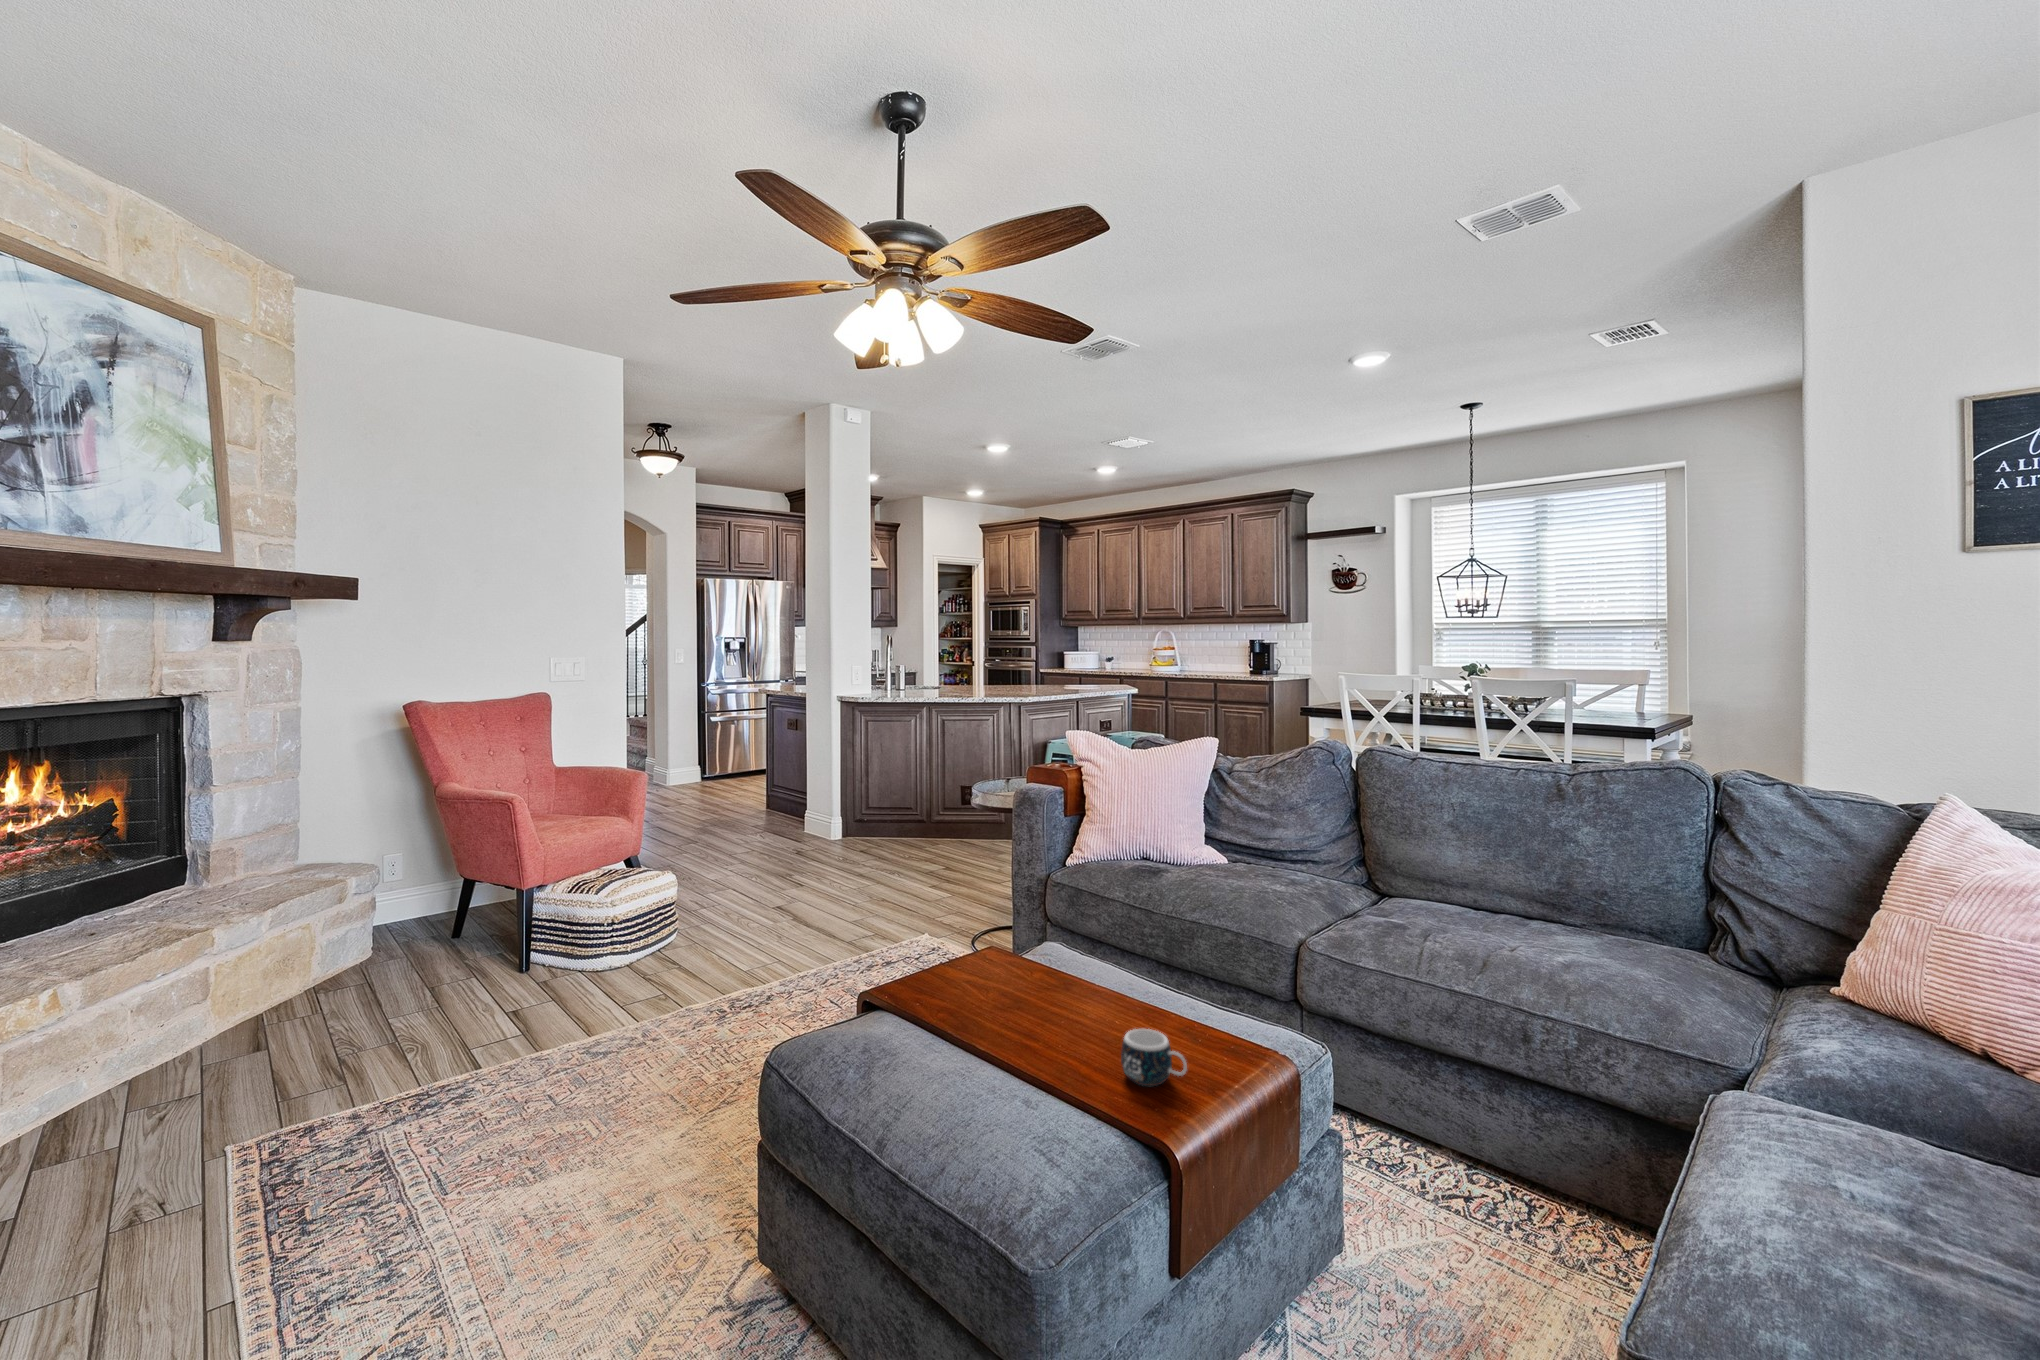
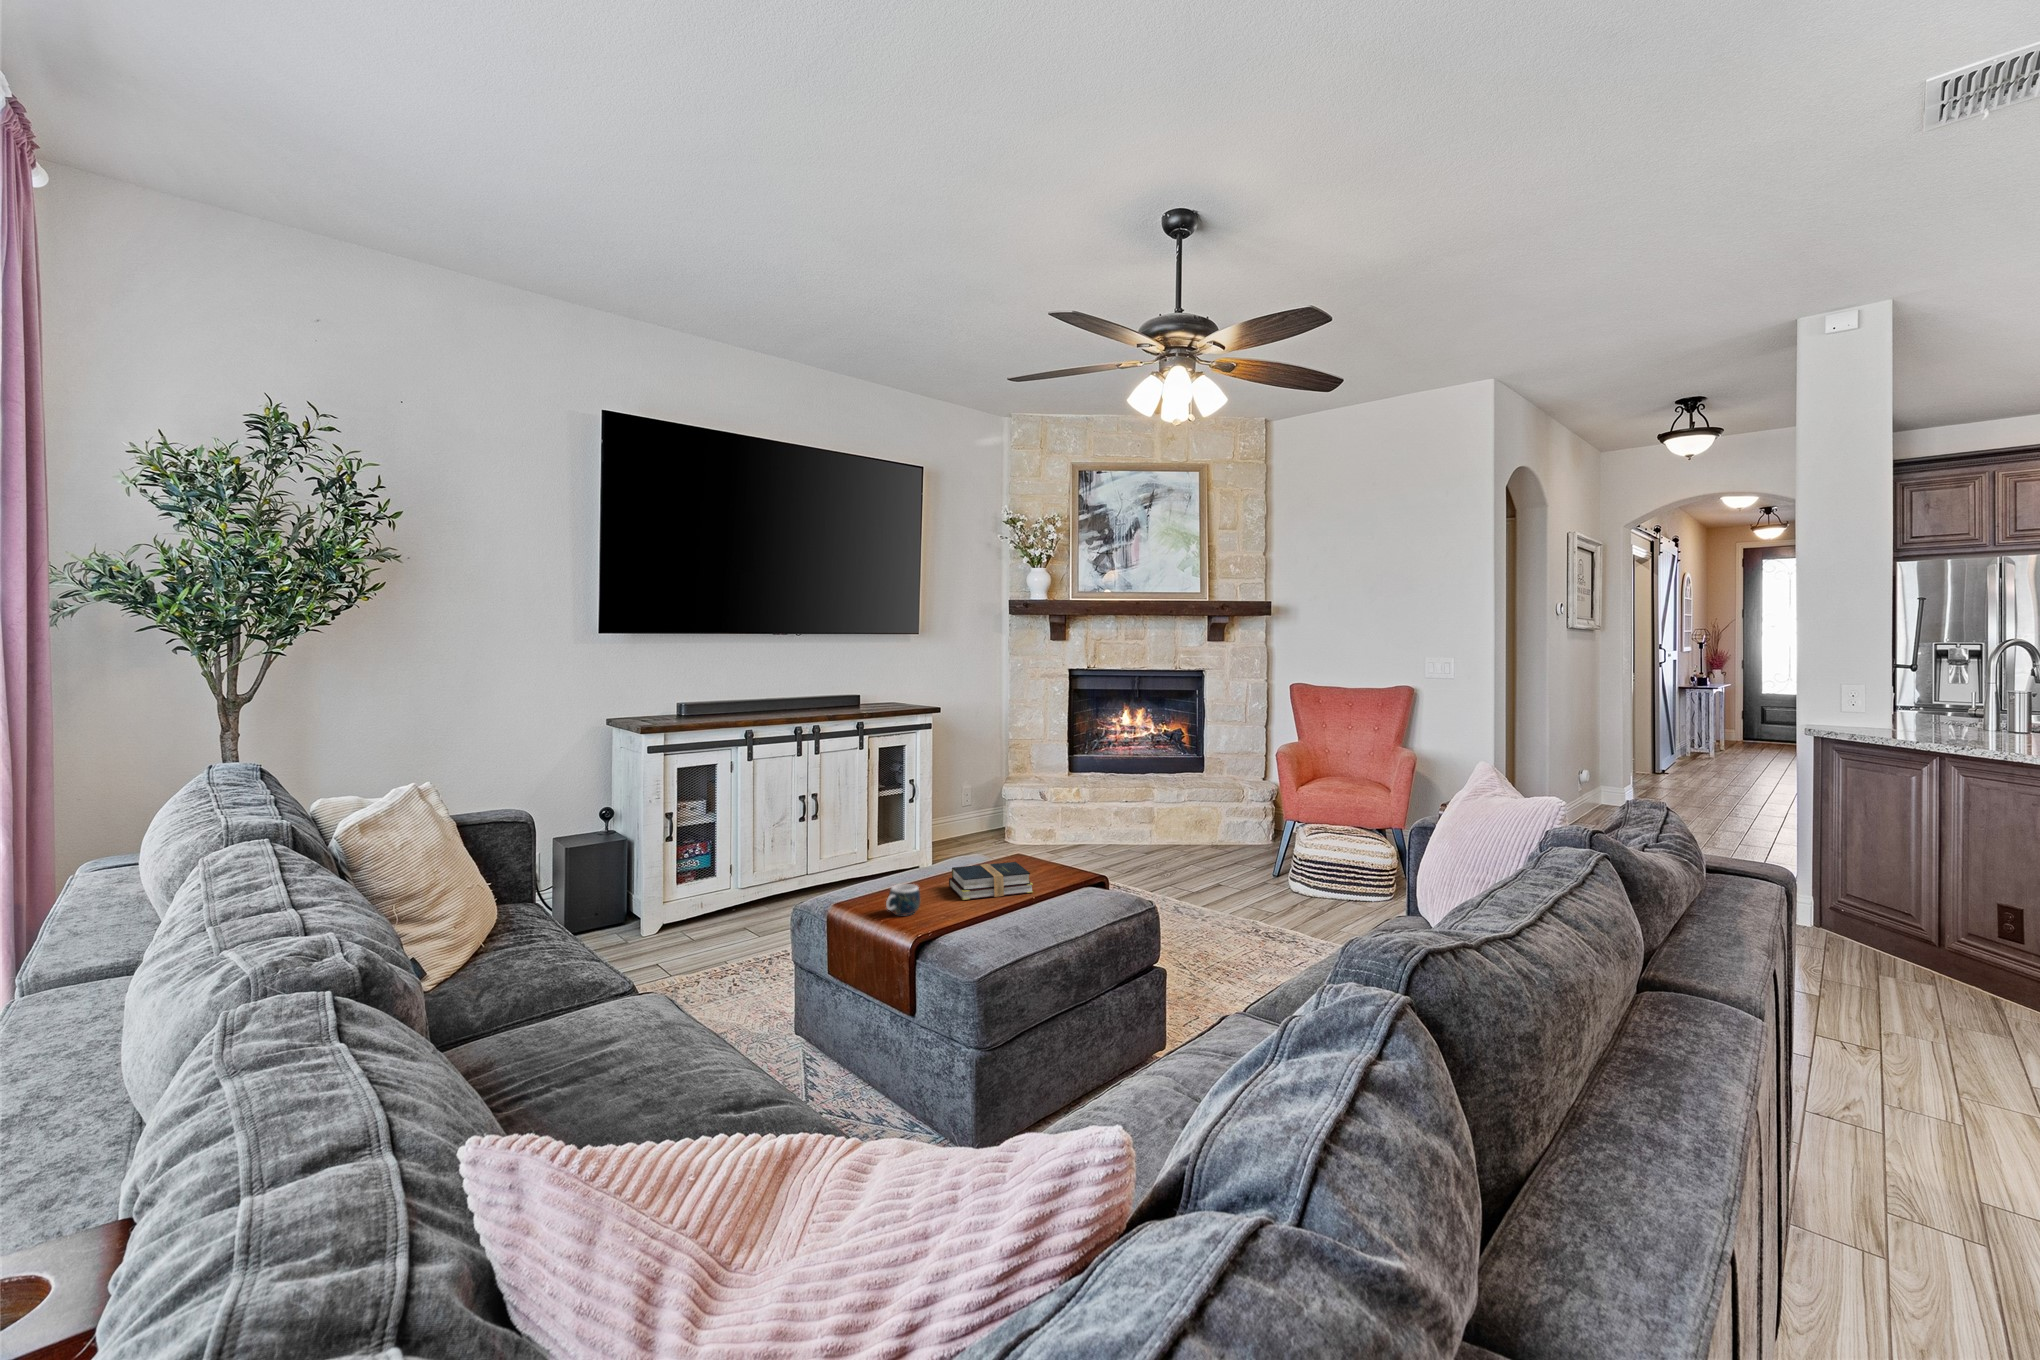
hardback book: none [961,965,1077,1045] -> present [949,862,1033,900]

